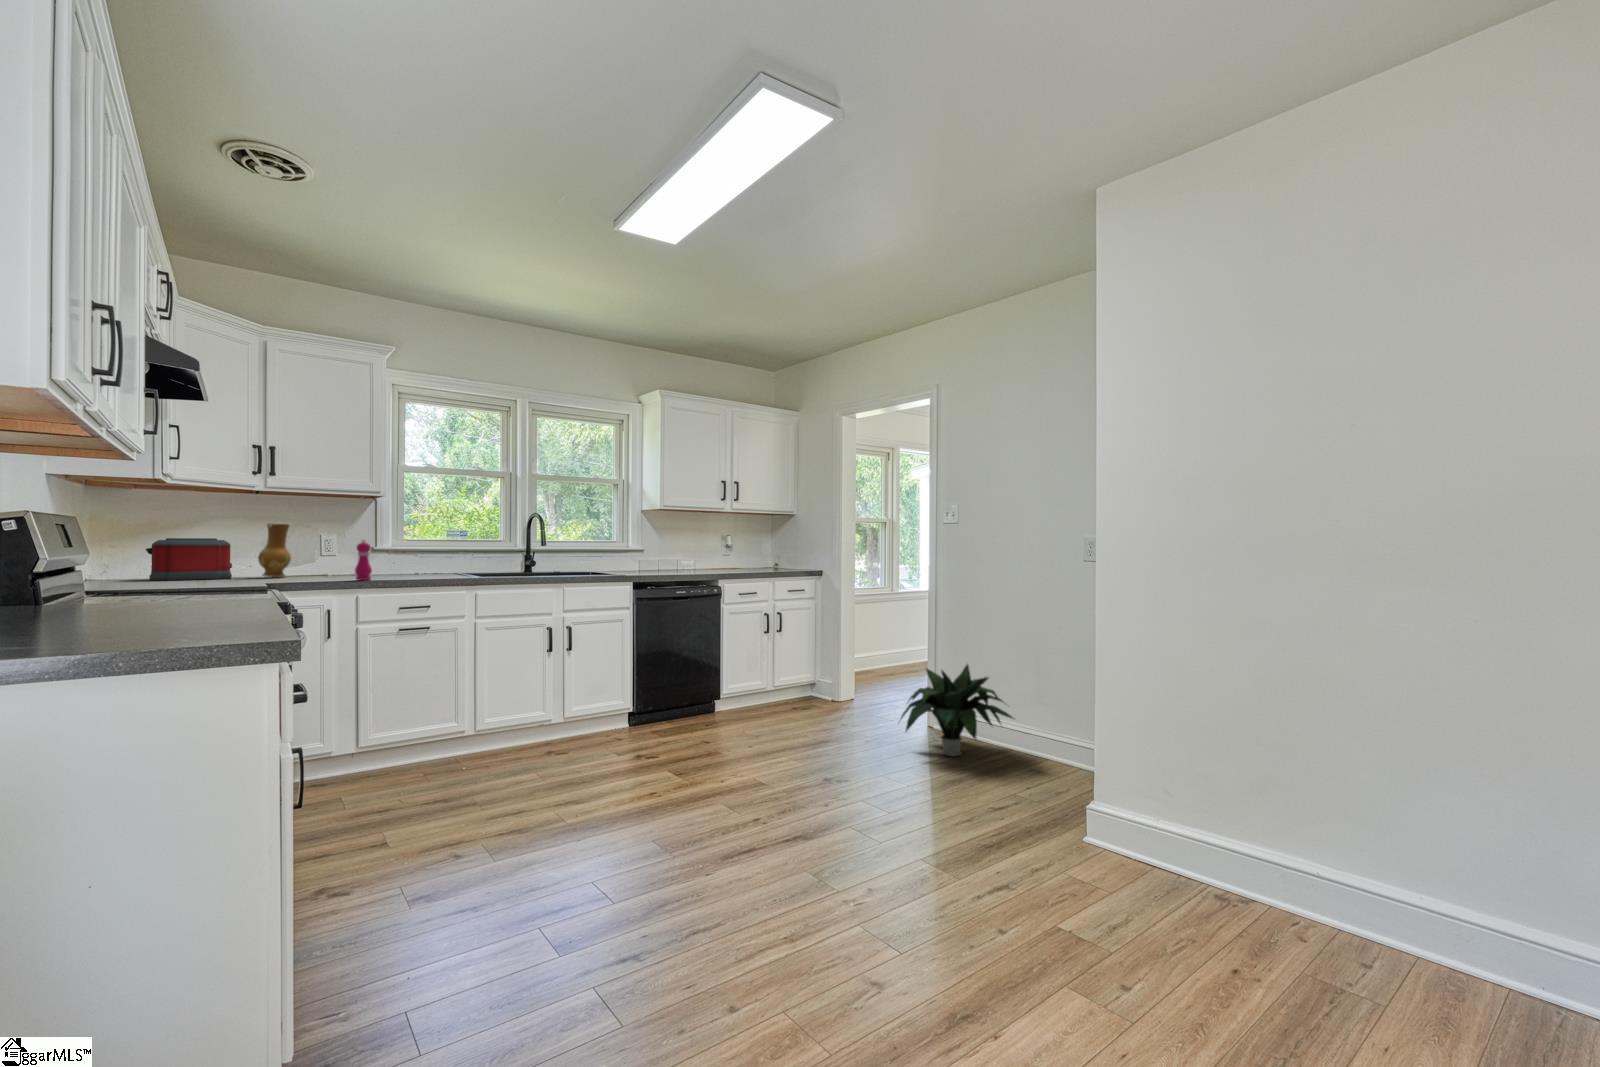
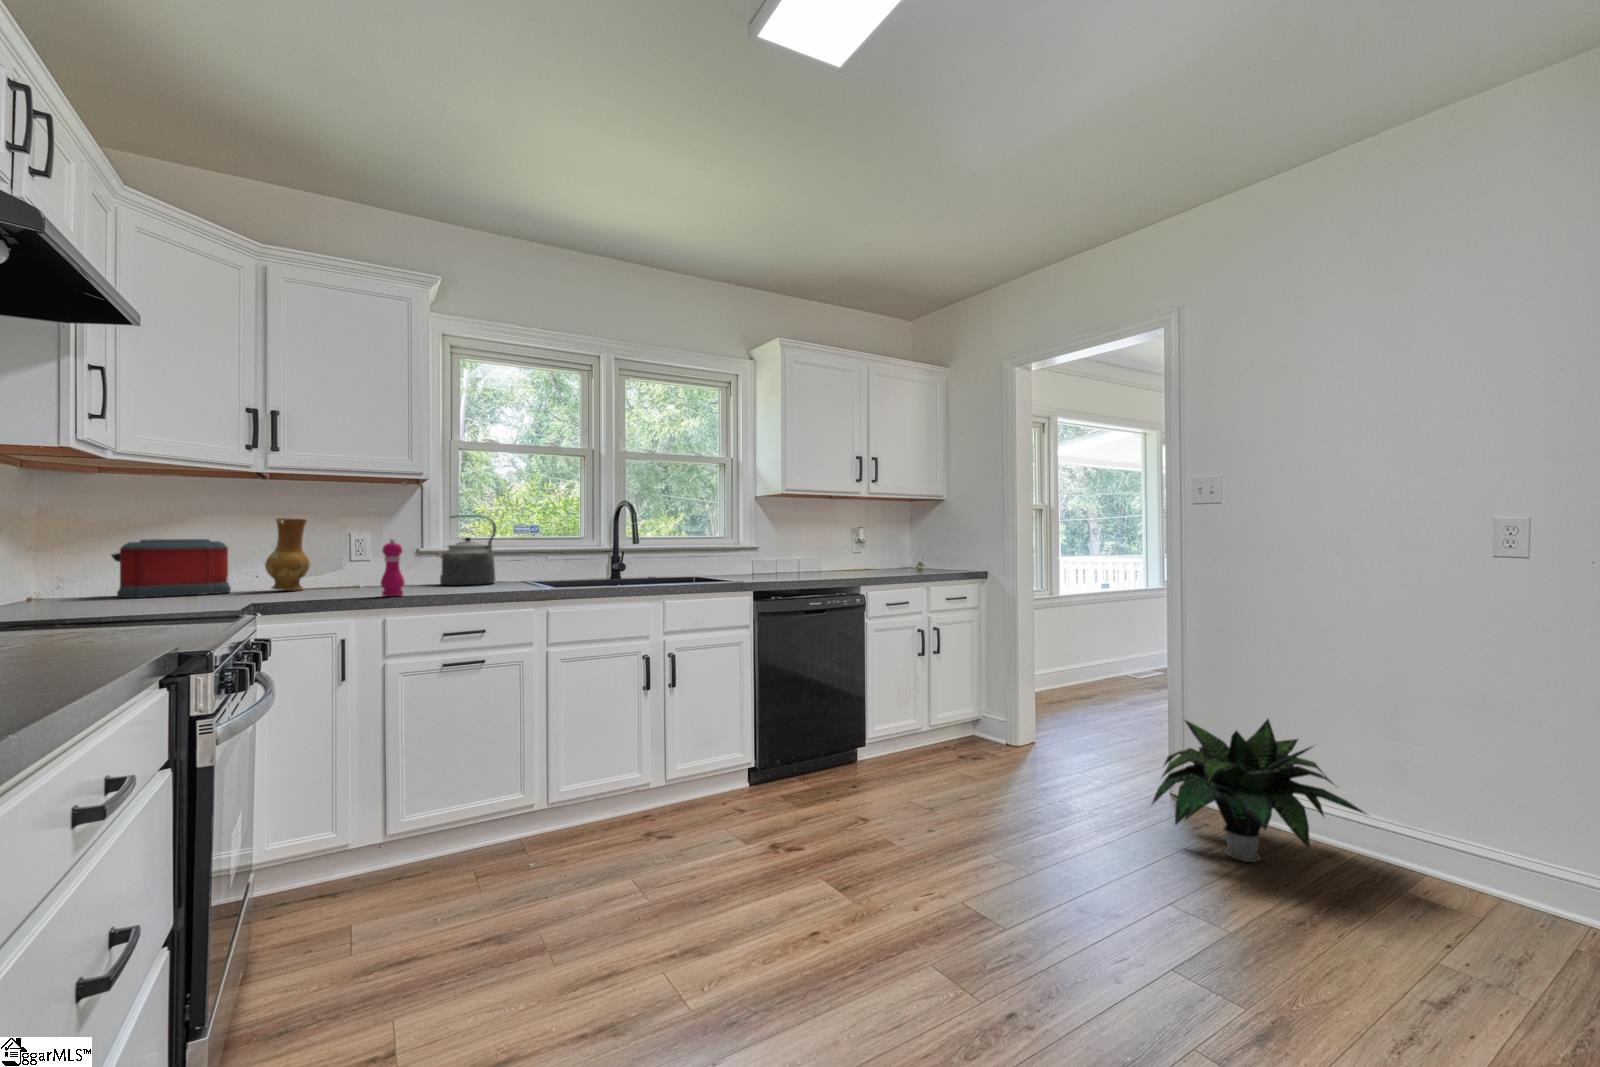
kettle: none [381,522,434,575] -> present [440,515,496,585]

